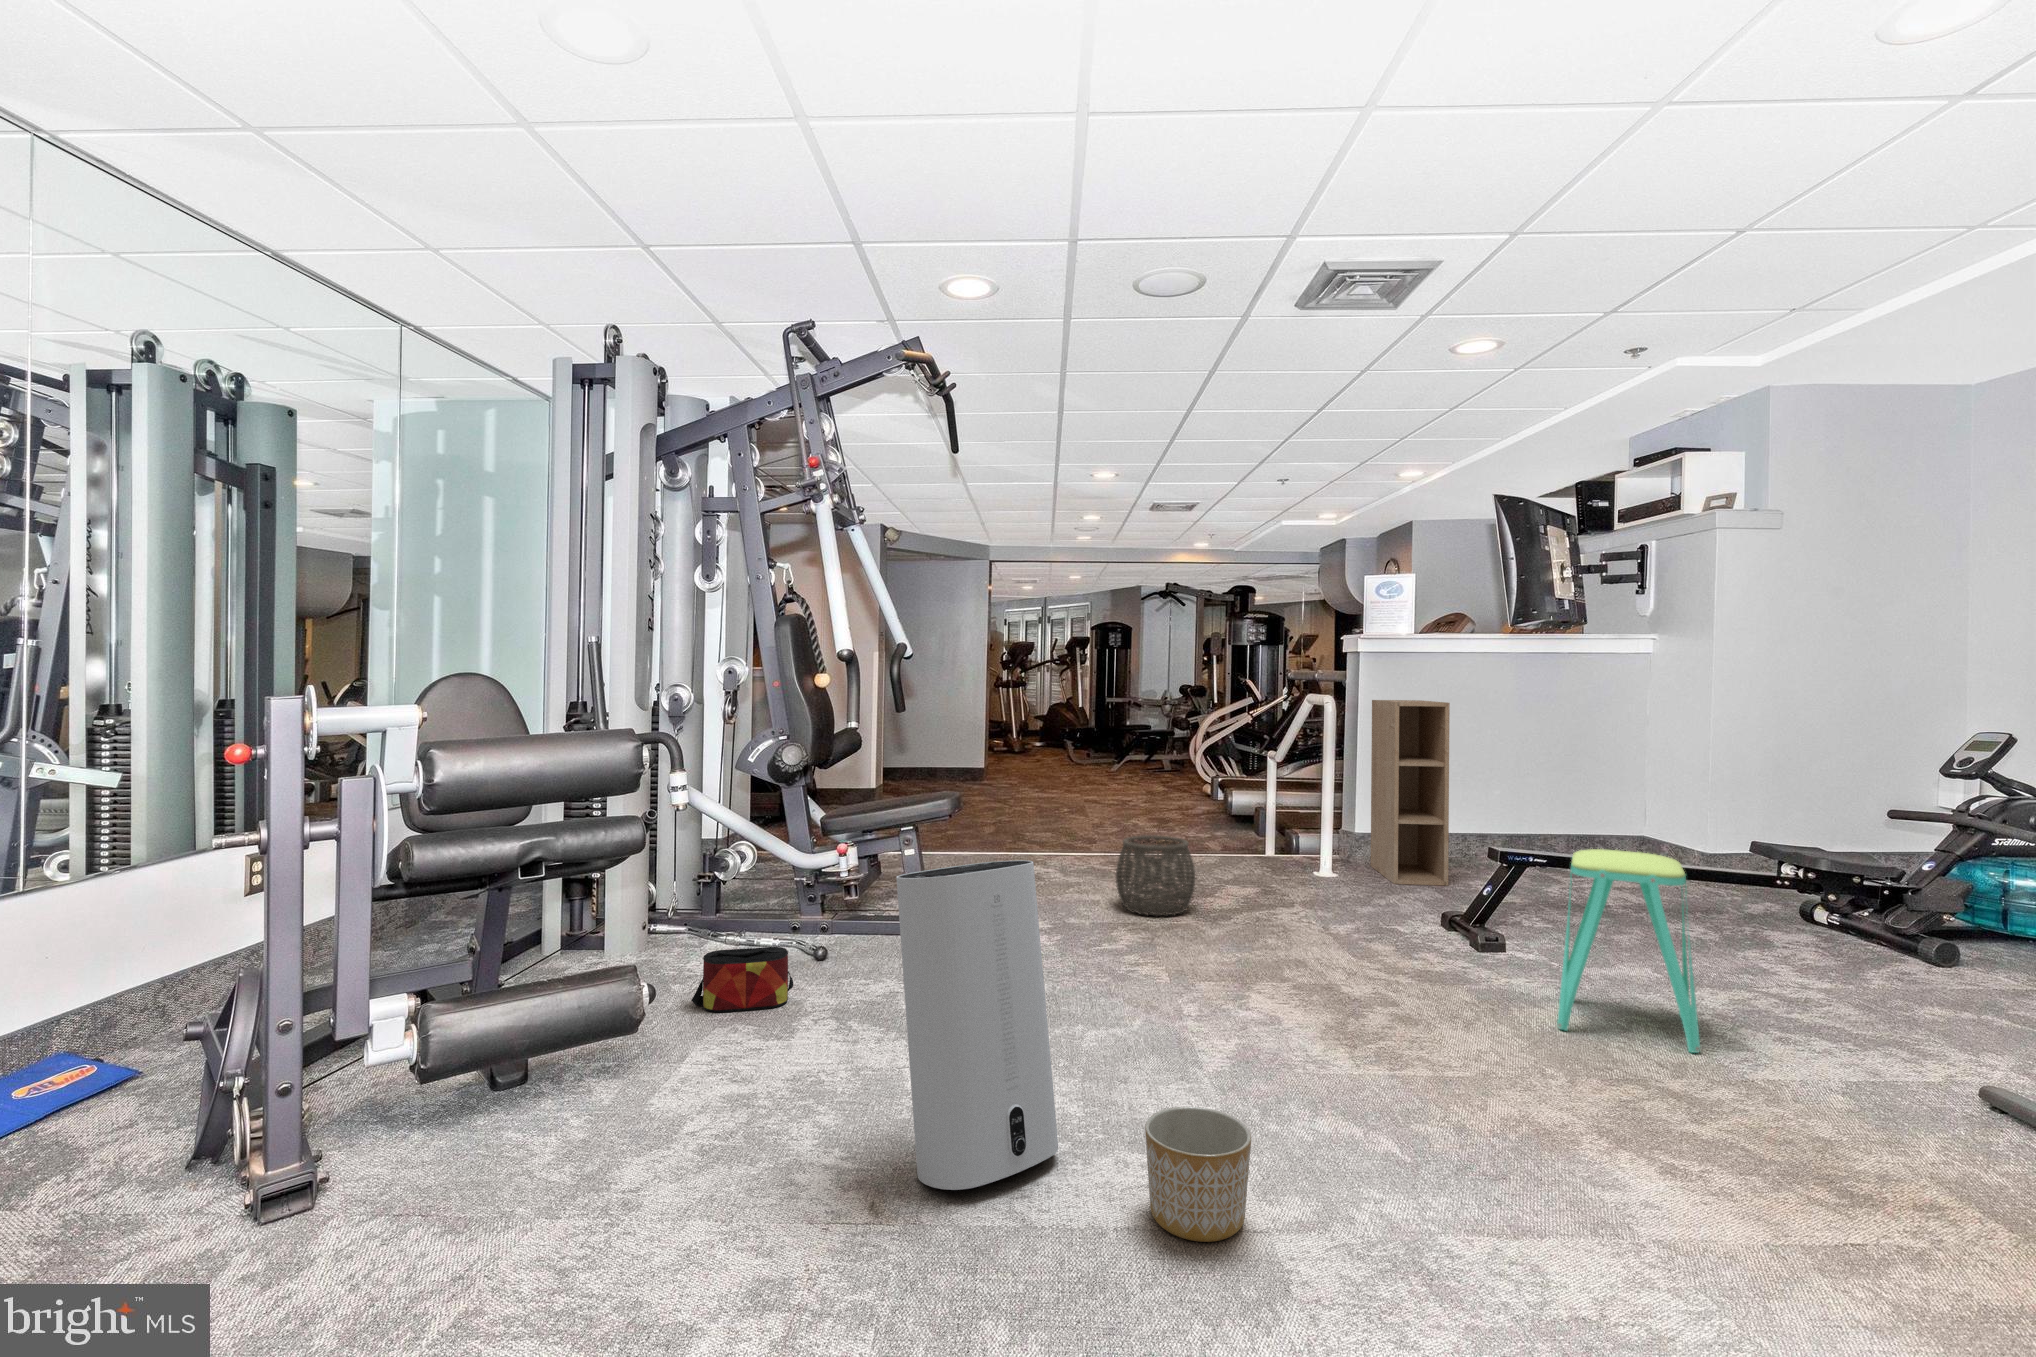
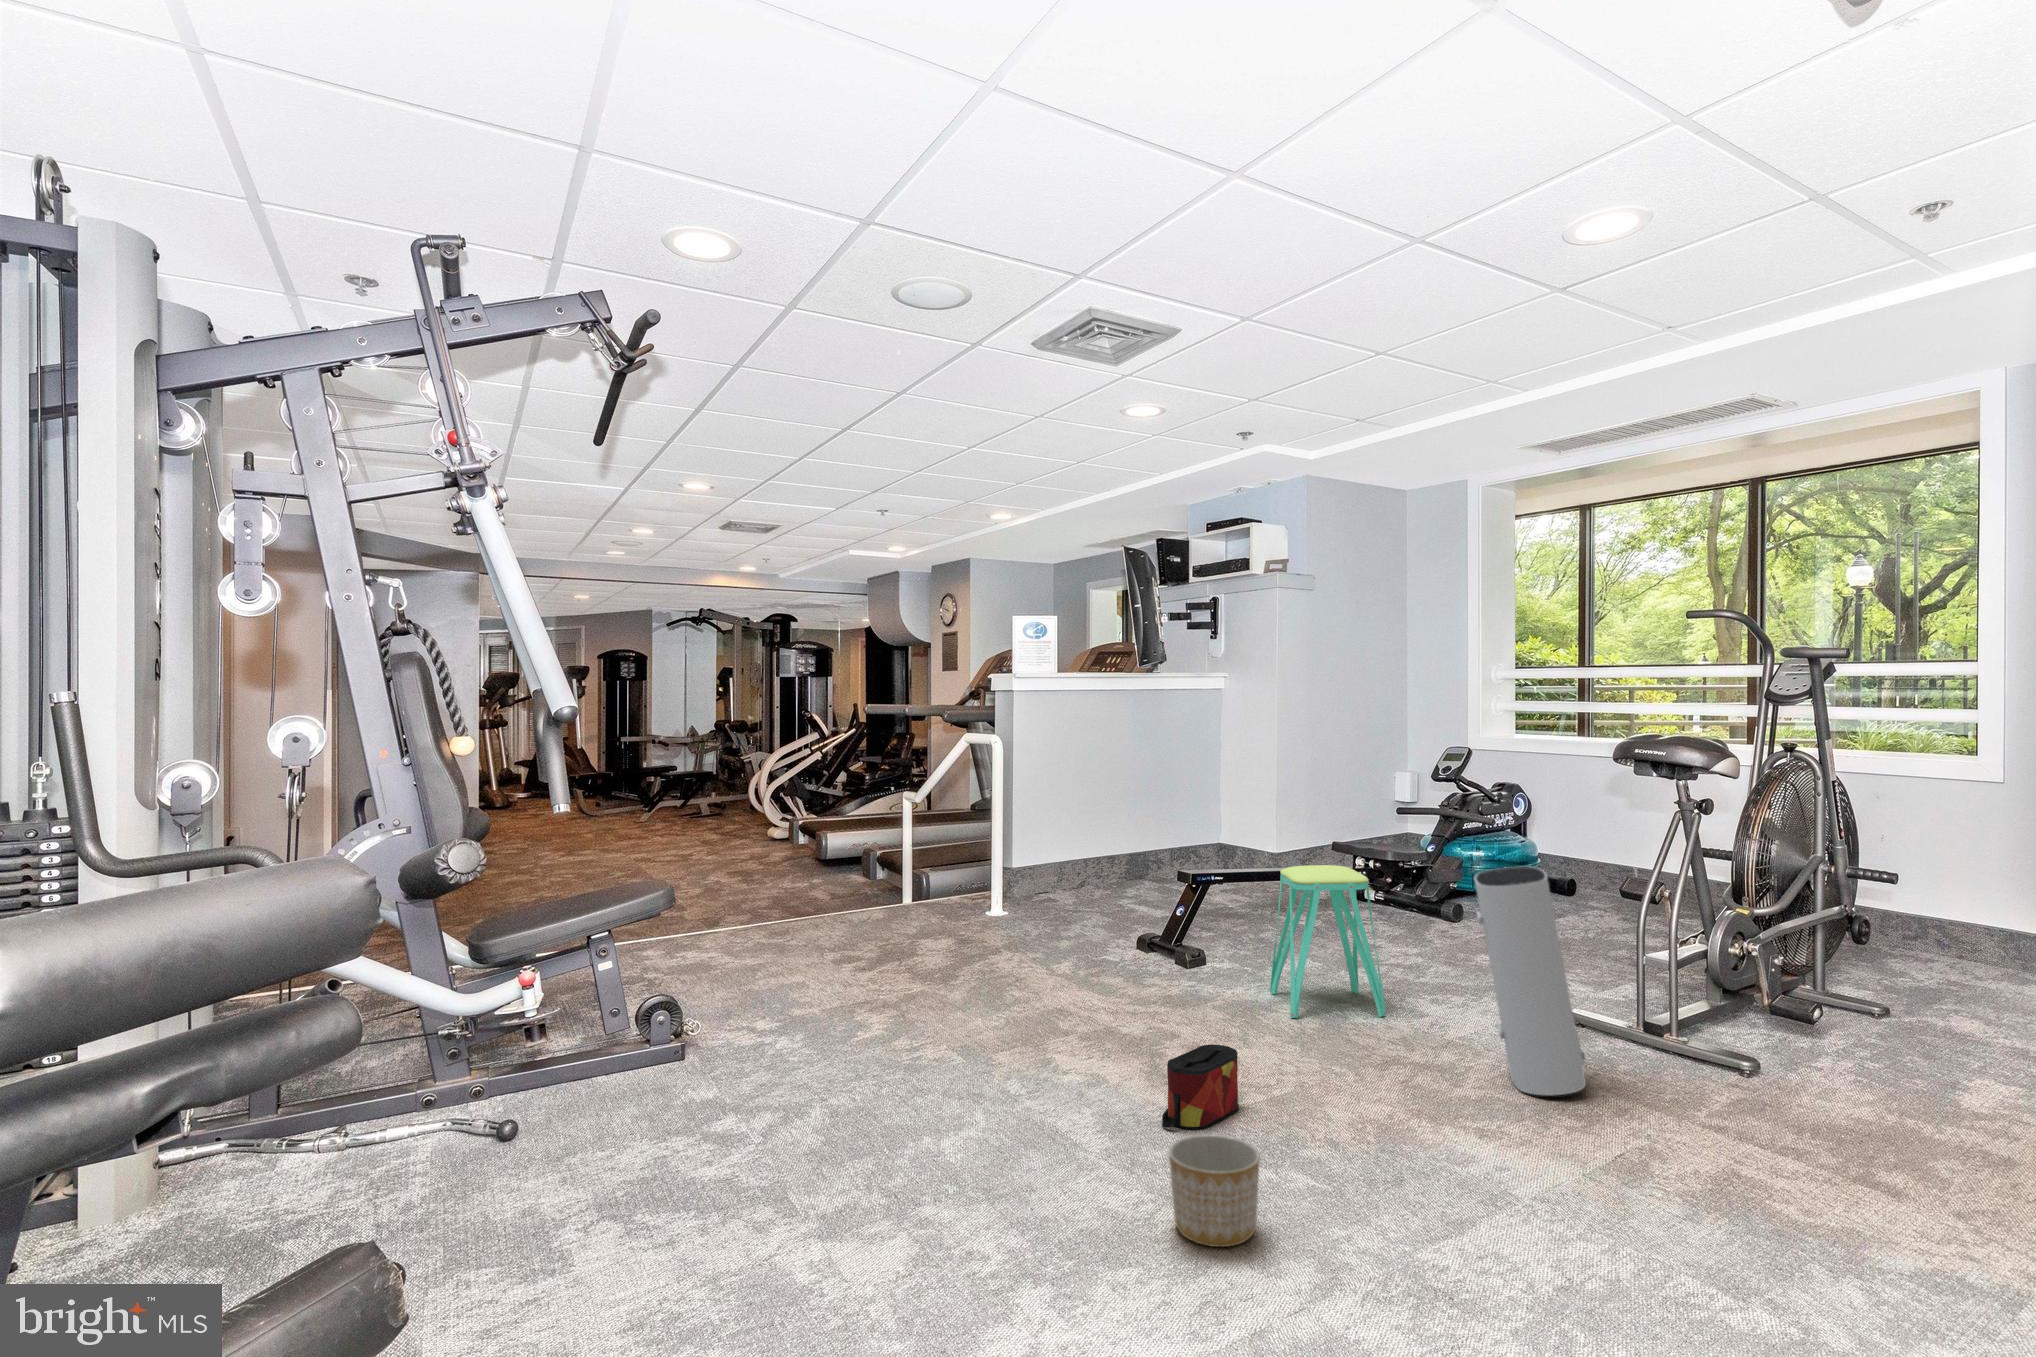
shelving unit: present [1371,700,1450,886] -> none [1018,738,1100,915]
woven basket: present [1116,835,1196,916] -> none [835,896,920,983]
air purifier: present [896,860,1058,1190] -> present [1475,867,1586,1095]
bag: present [692,947,793,1012] -> present [1162,1044,1239,1129]

